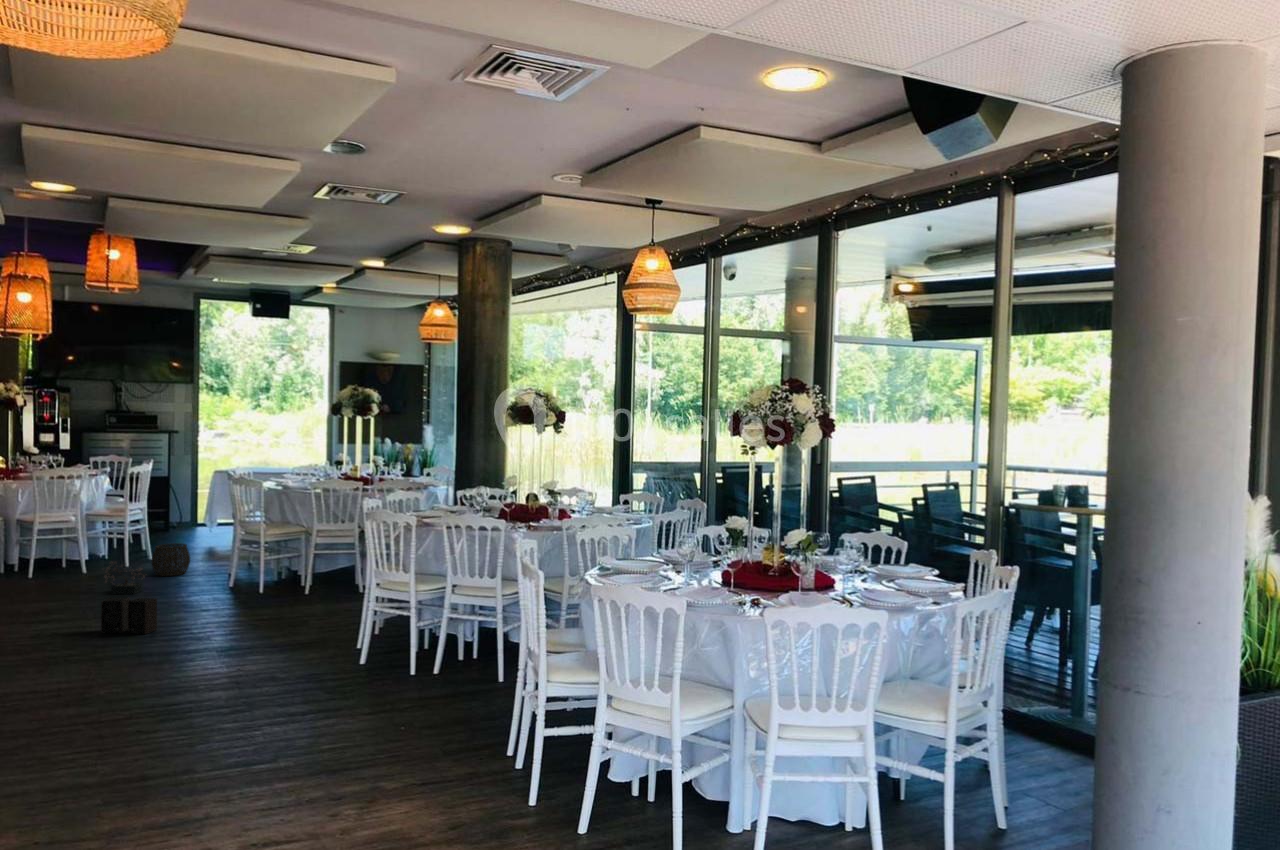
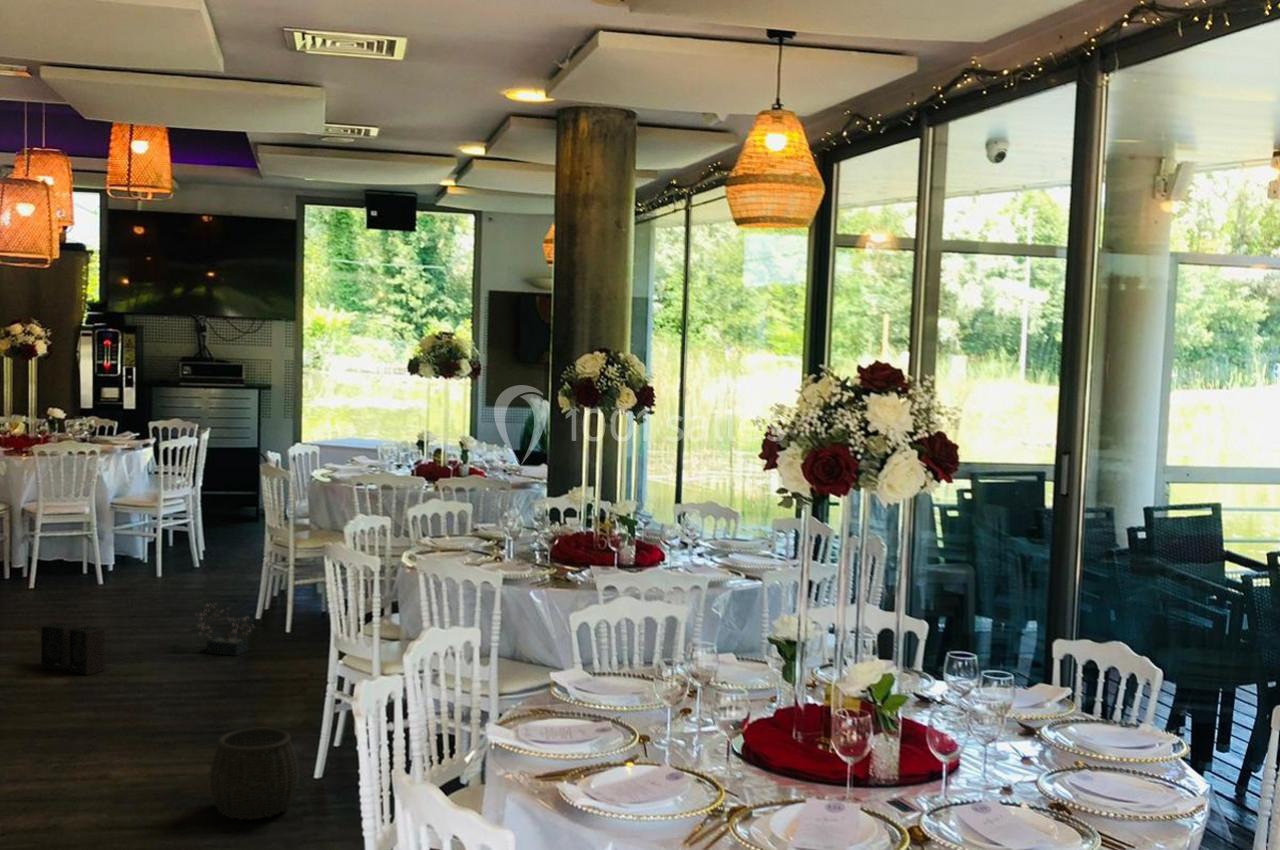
woven basket: present [152,543,190,576] -> present [210,728,298,820]
decorative plant: present [105,562,144,594] -> present [200,605,251,656]

